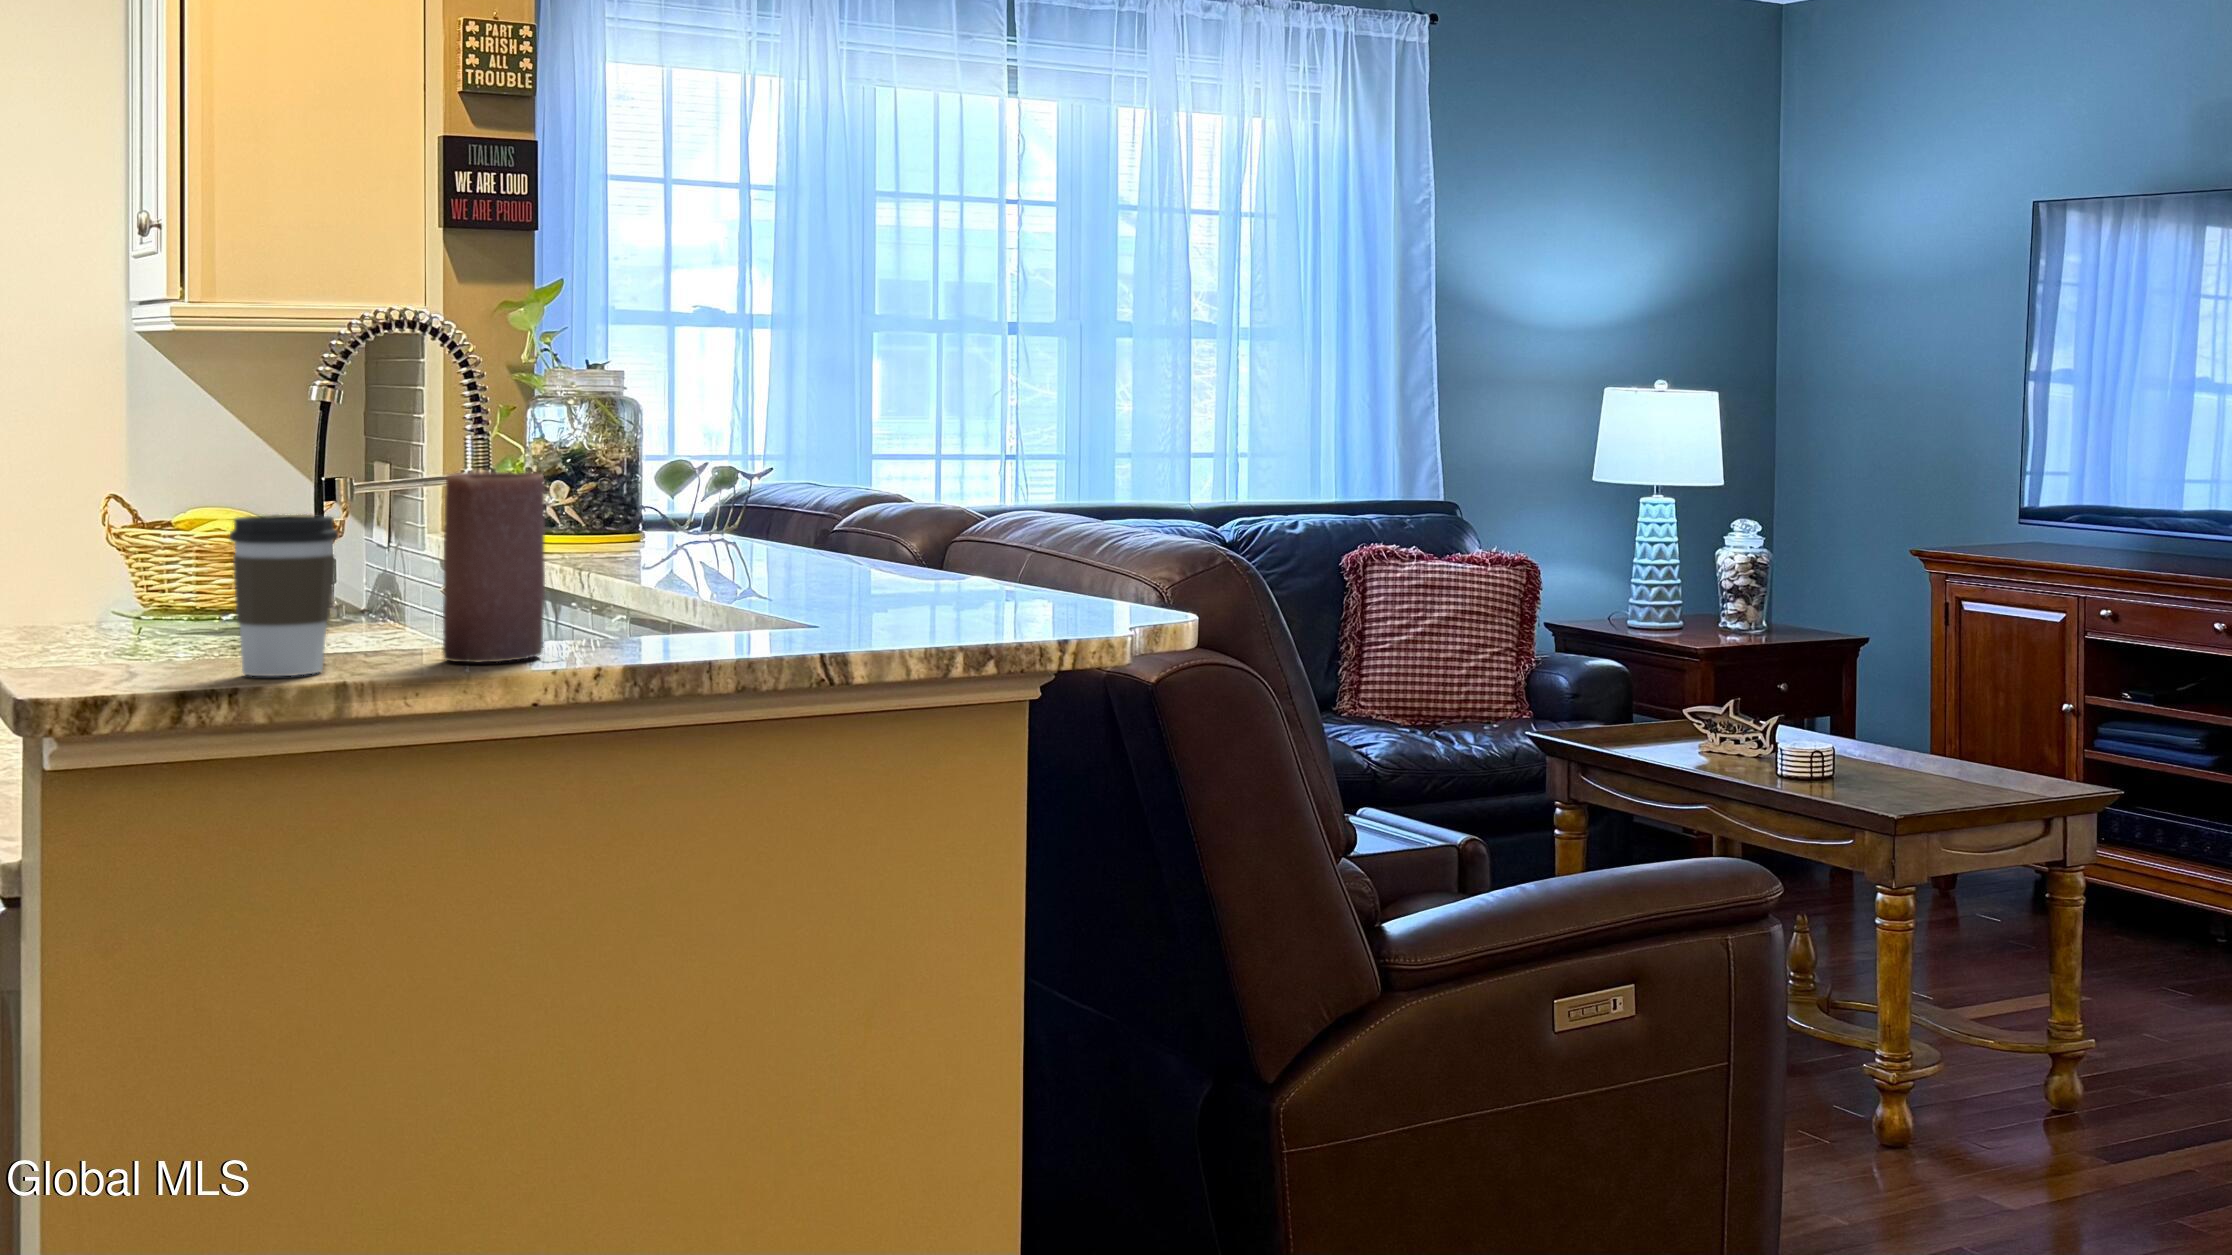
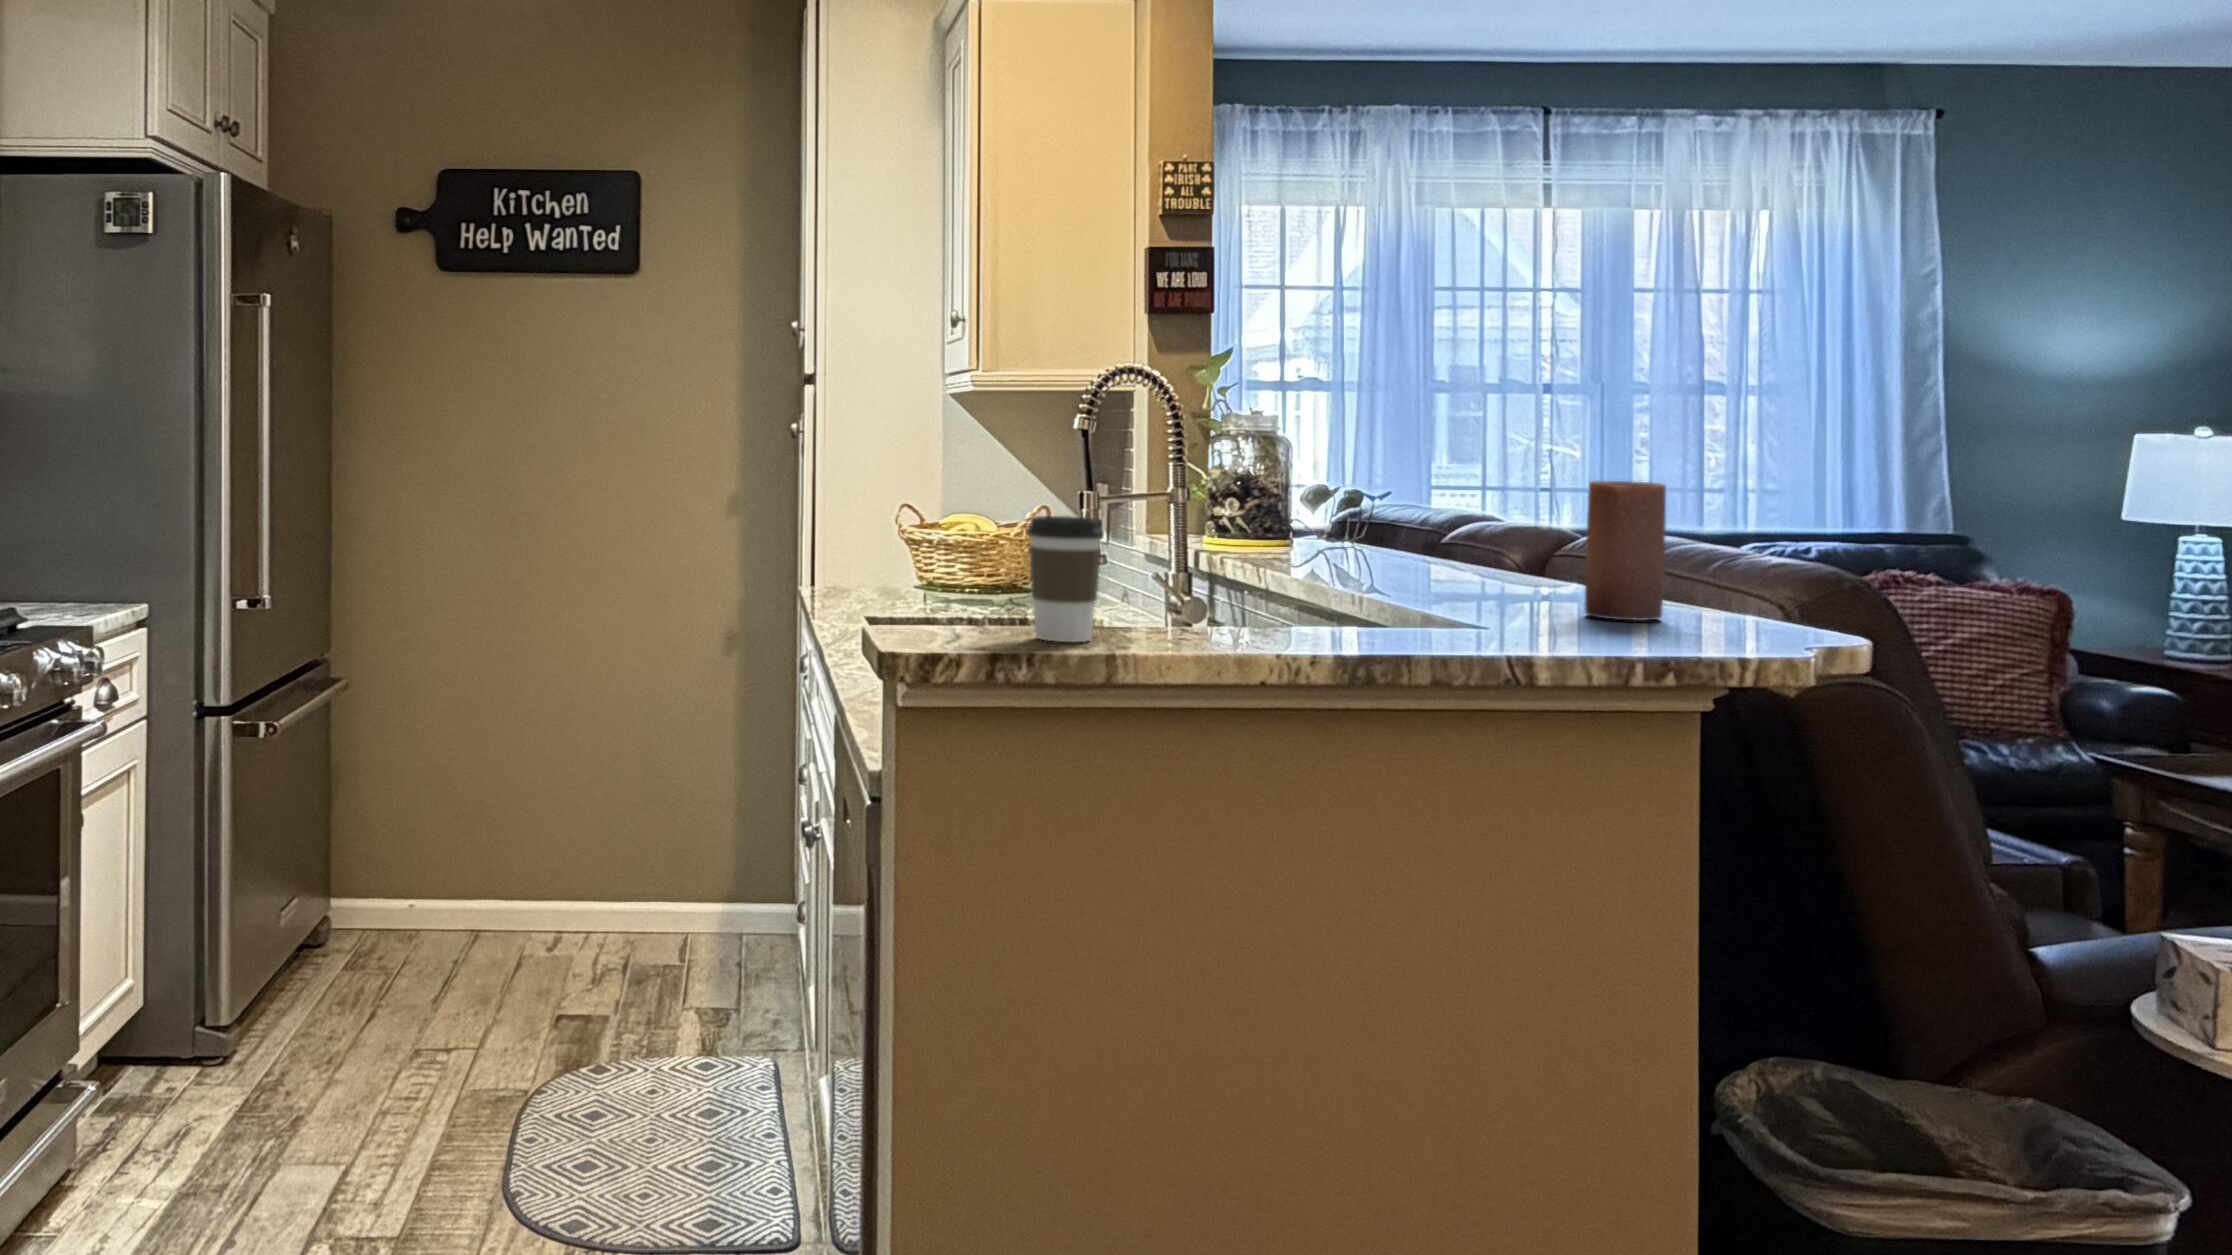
candle: present [443,472,545,662] -> present [1584,481,1666,621]

